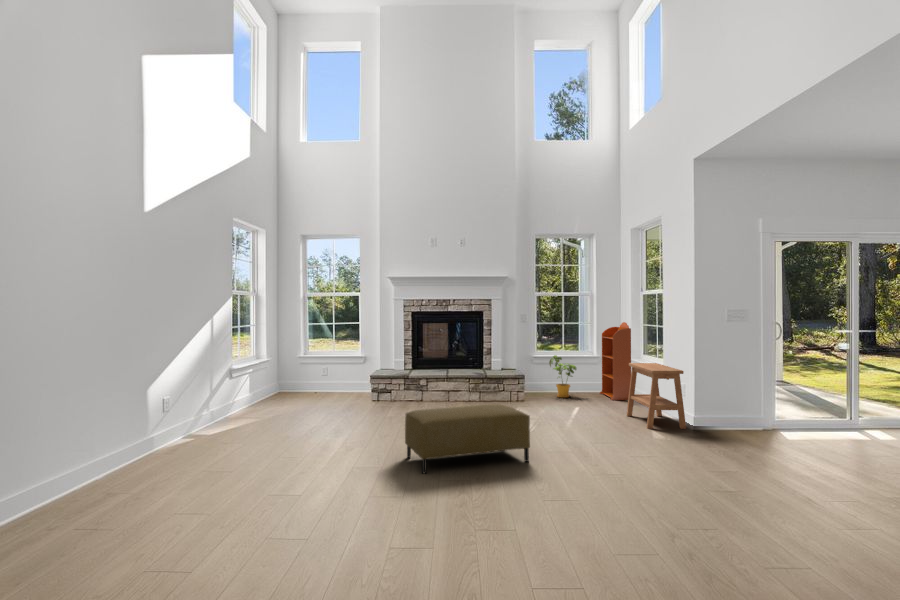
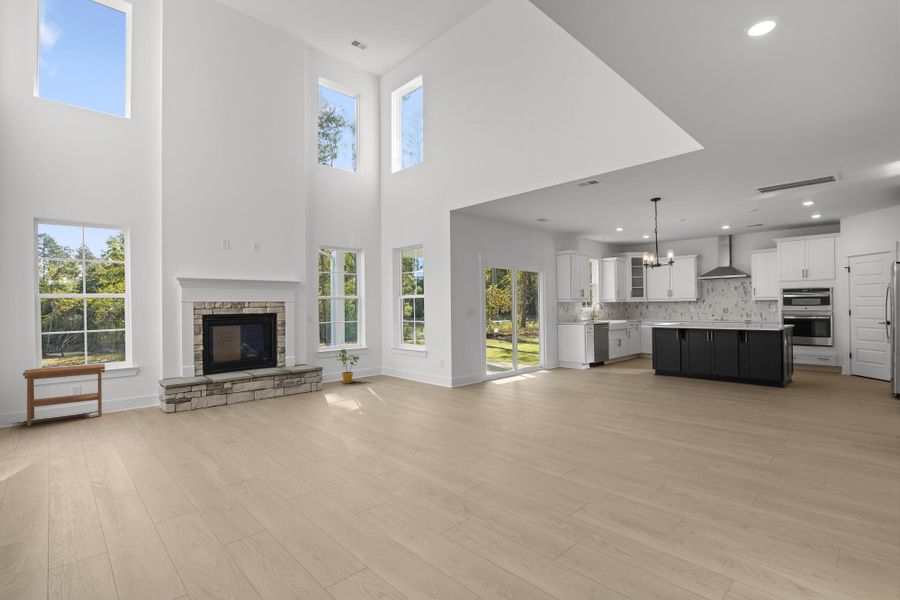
bookcase: present [600,322,631,400] -> none [371,319,399,381]
side table: present [627,363,686,429] -> present [23,364,105,426]
ottoman: present [405,404,530,473] -> none [305,397,408,468]

